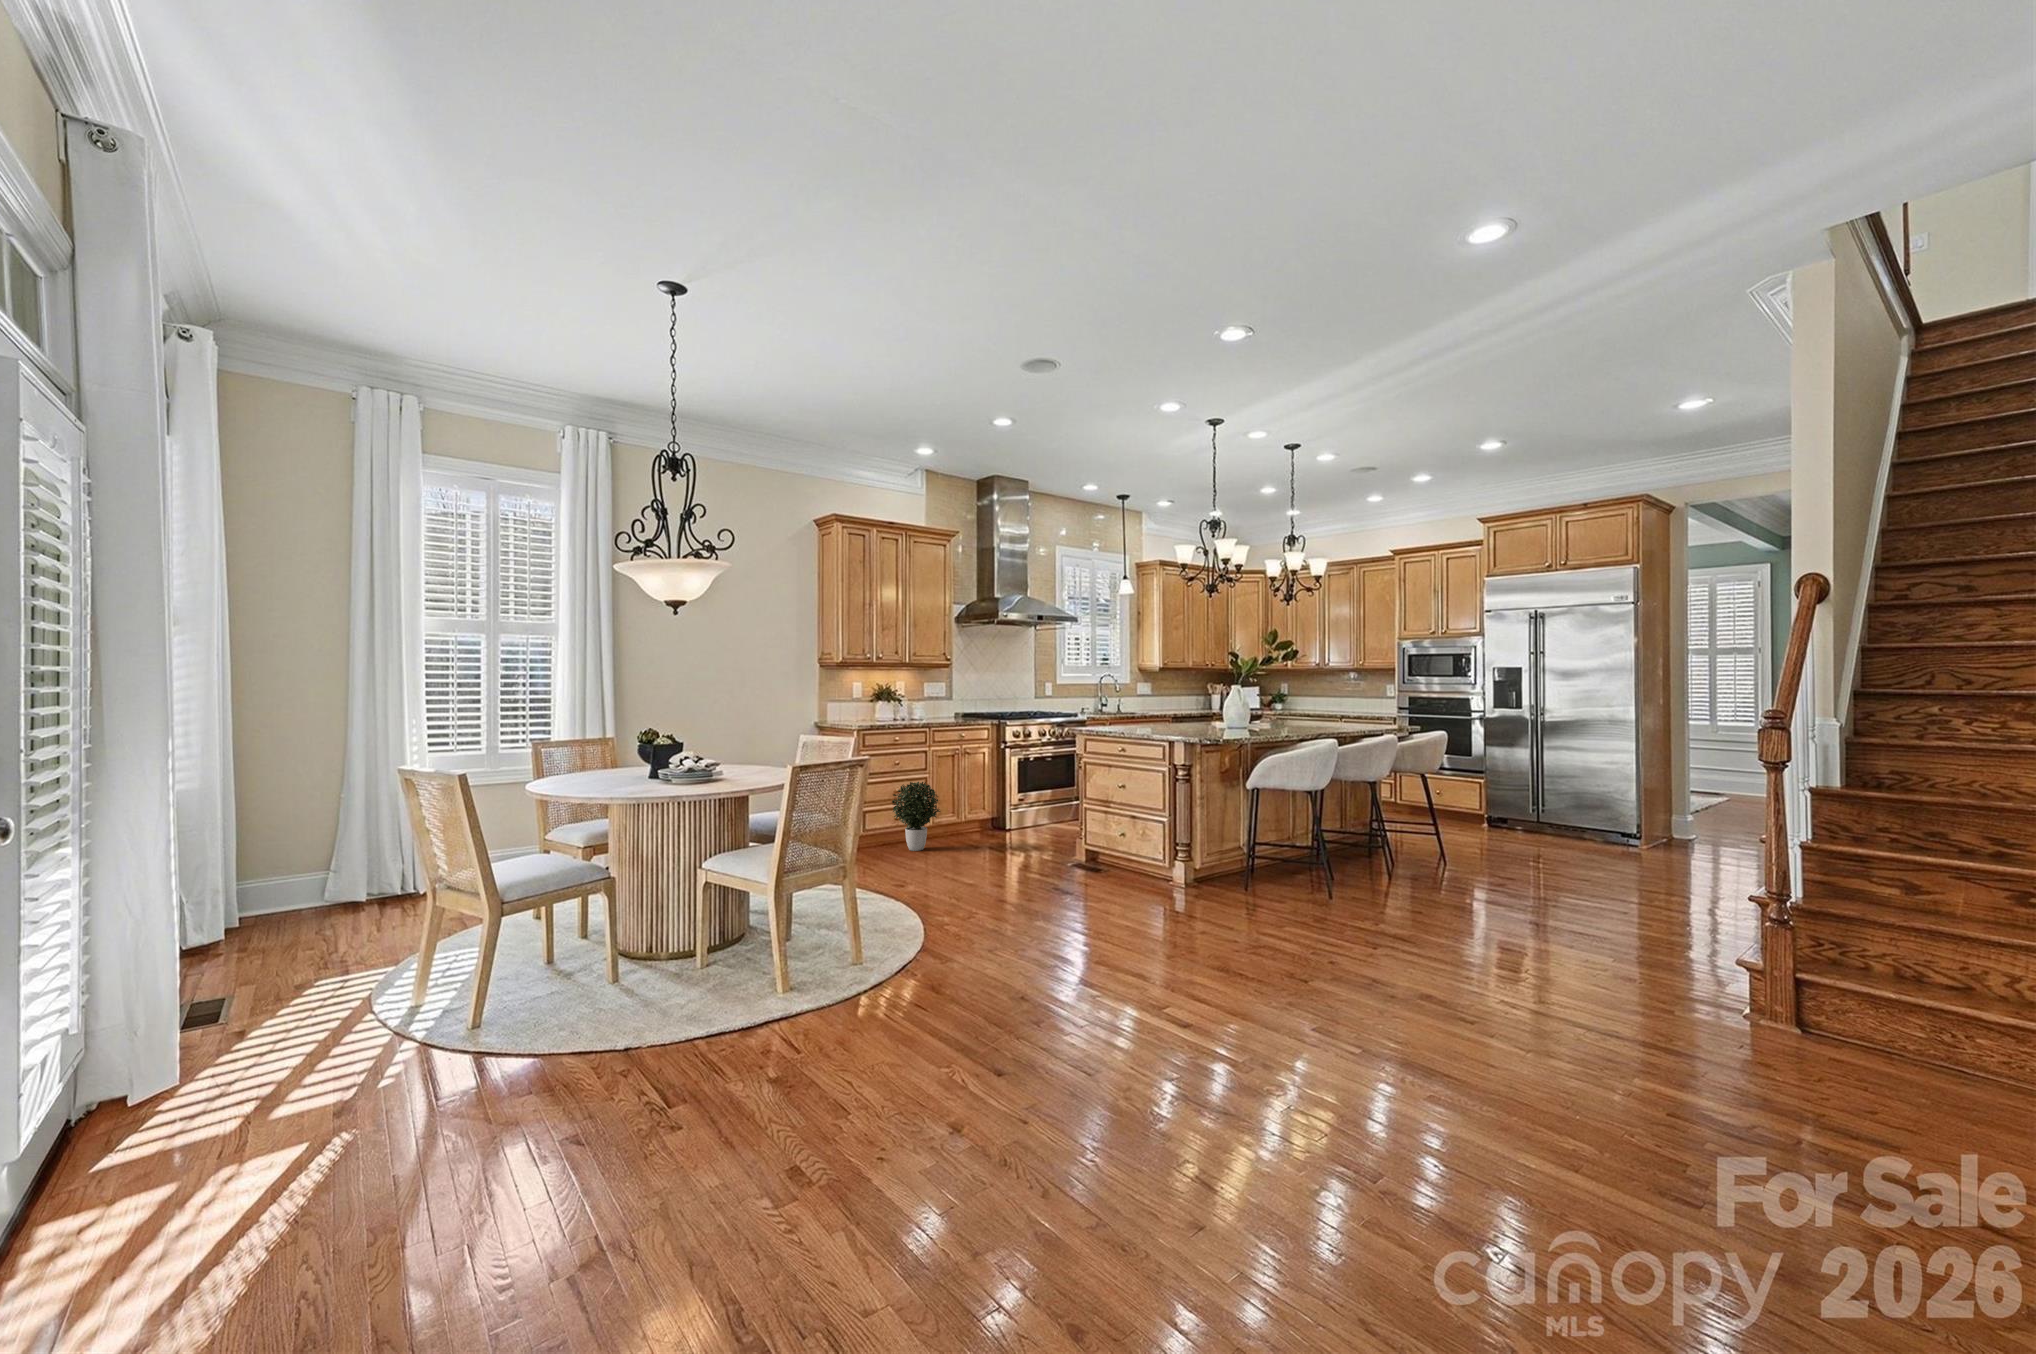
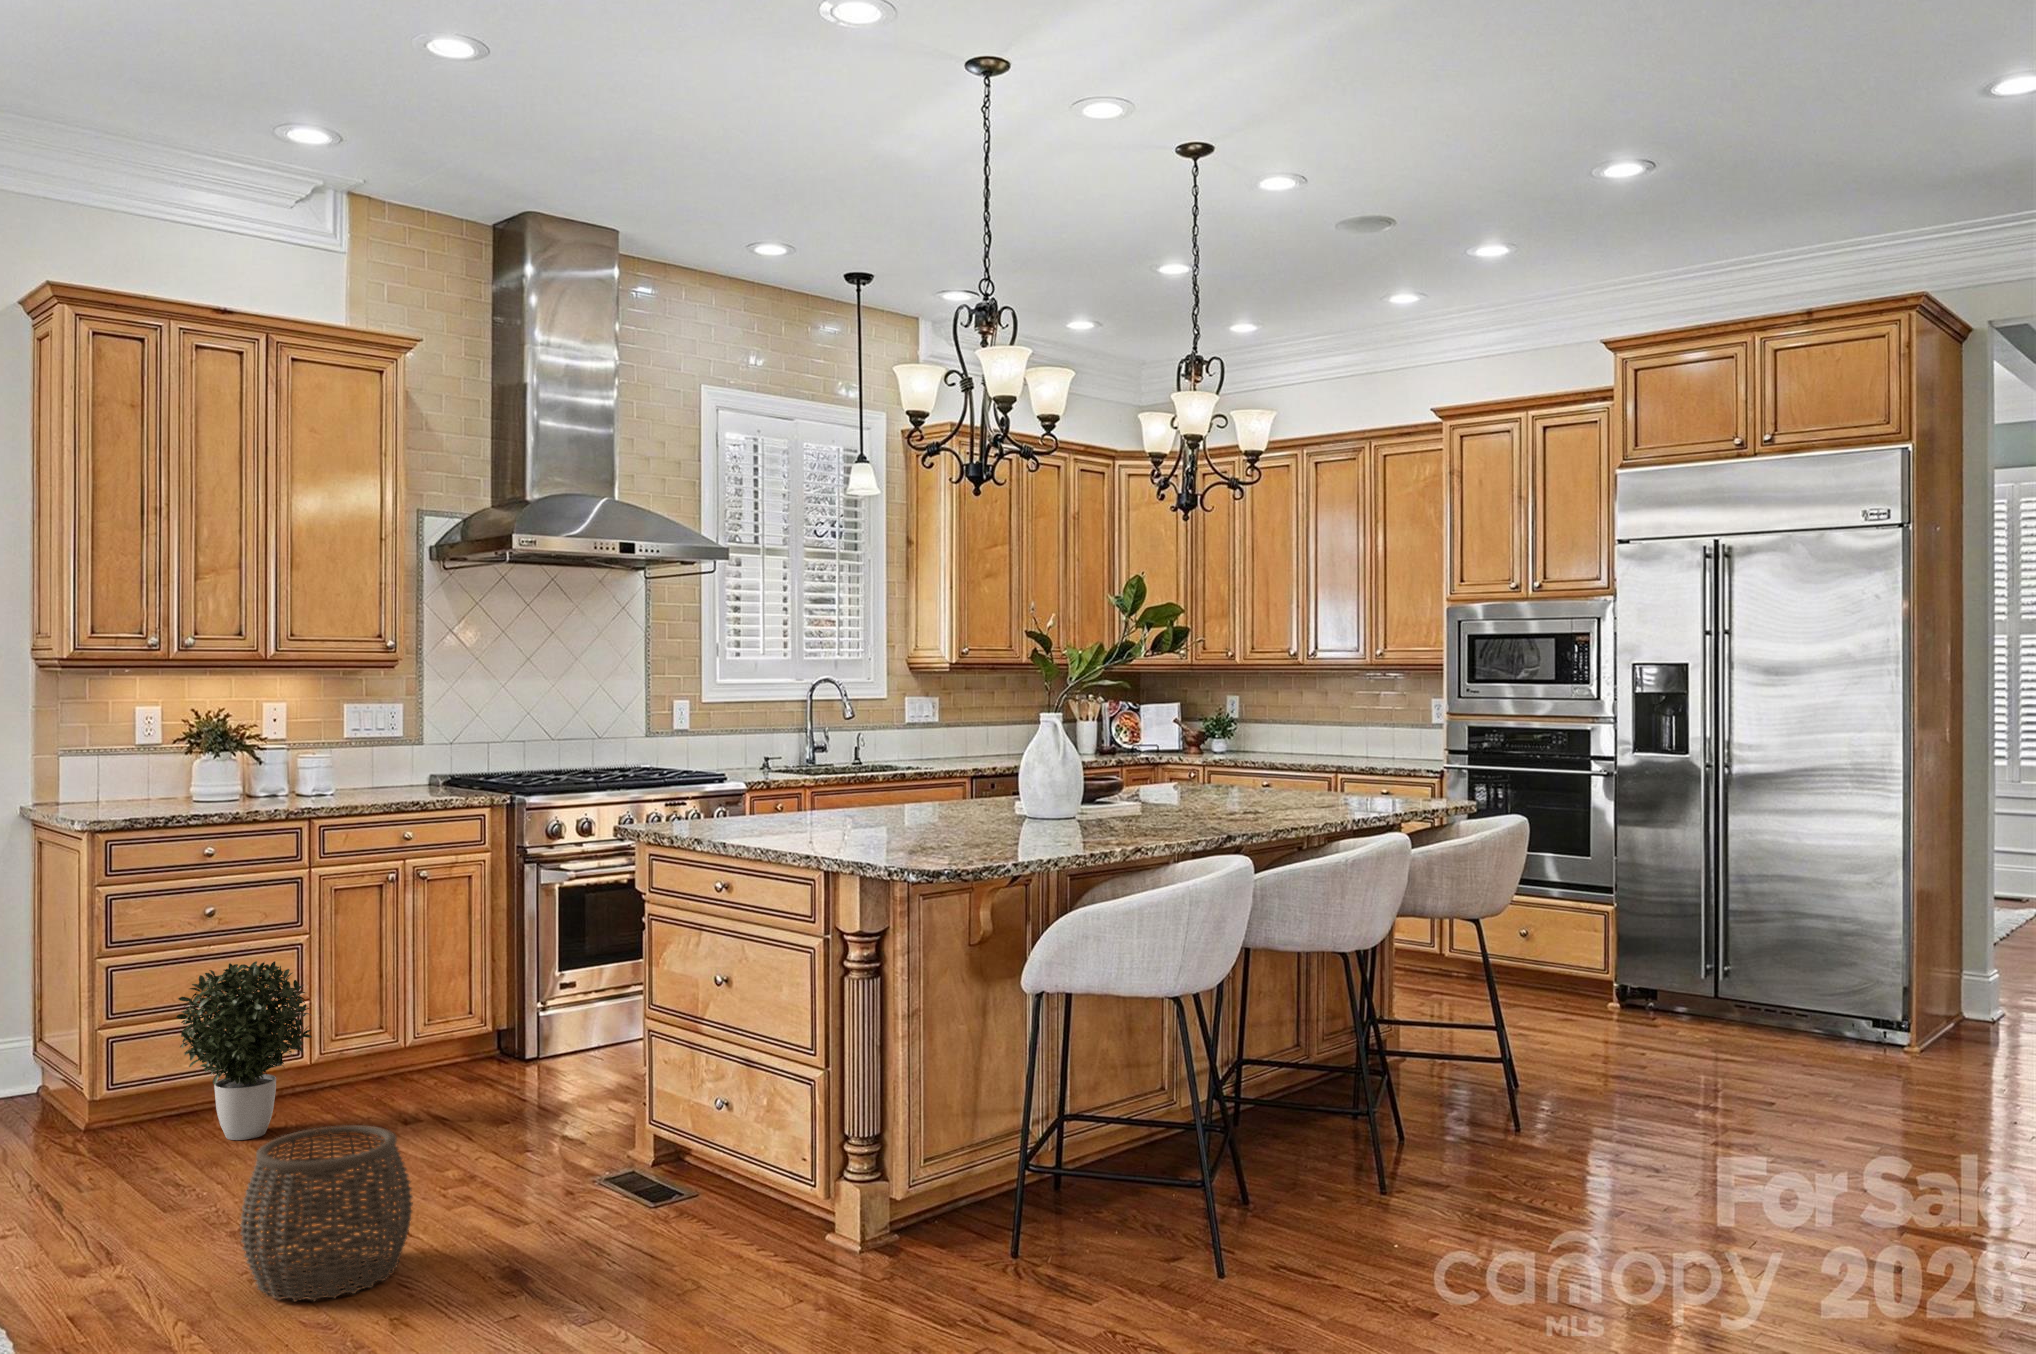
woven basket: none [960,834,1018,893] -> present [240,1125,413,1302]

